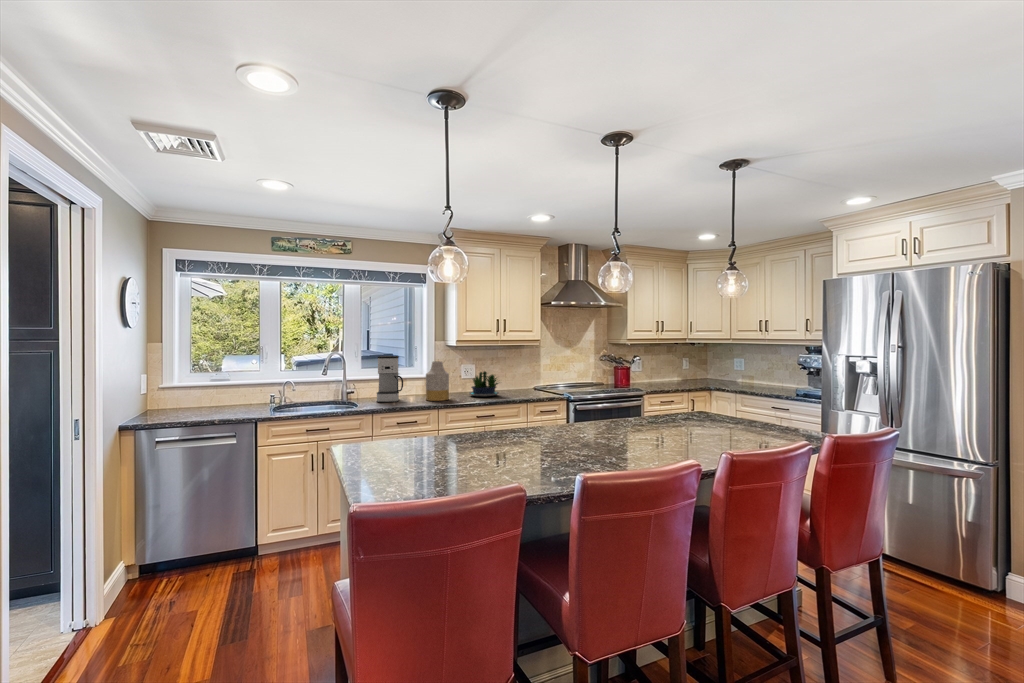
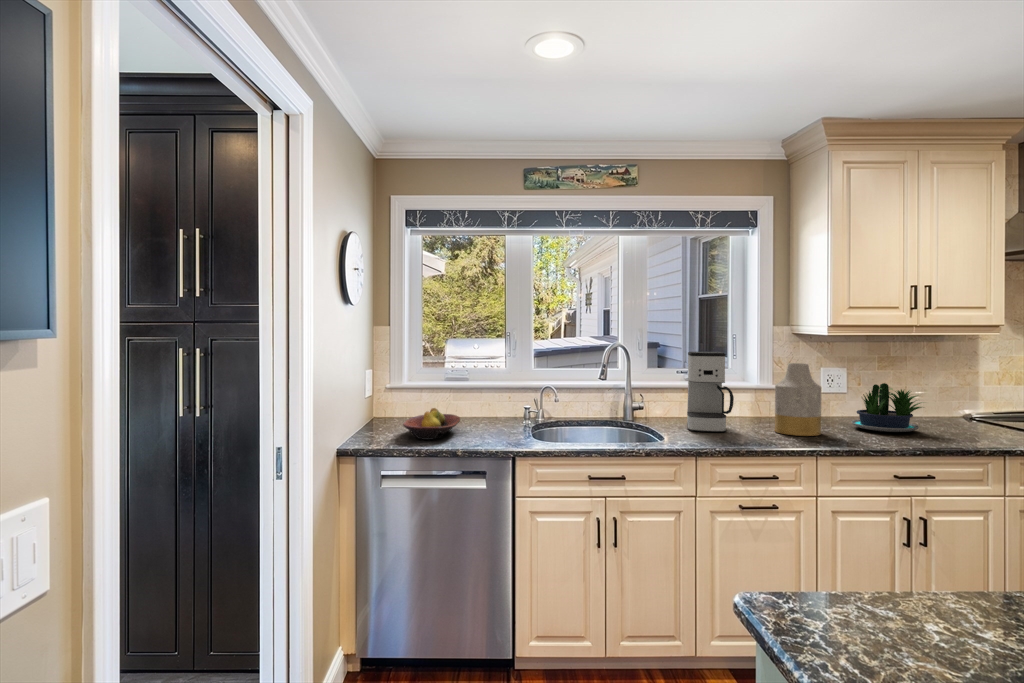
fruit bowl: none [174,397,220,417] -> present [403,408,460,440]

